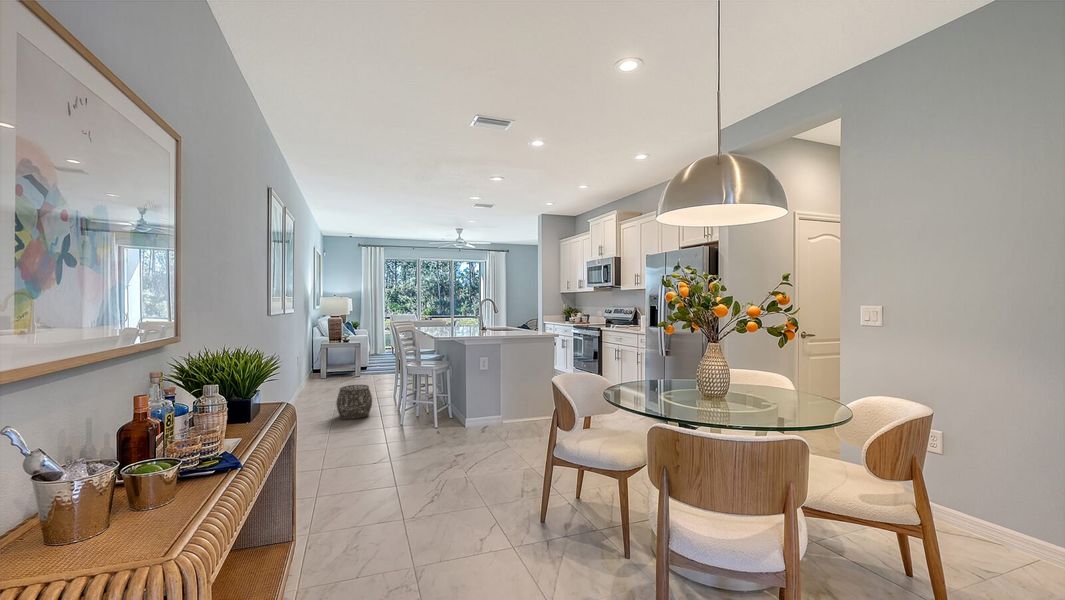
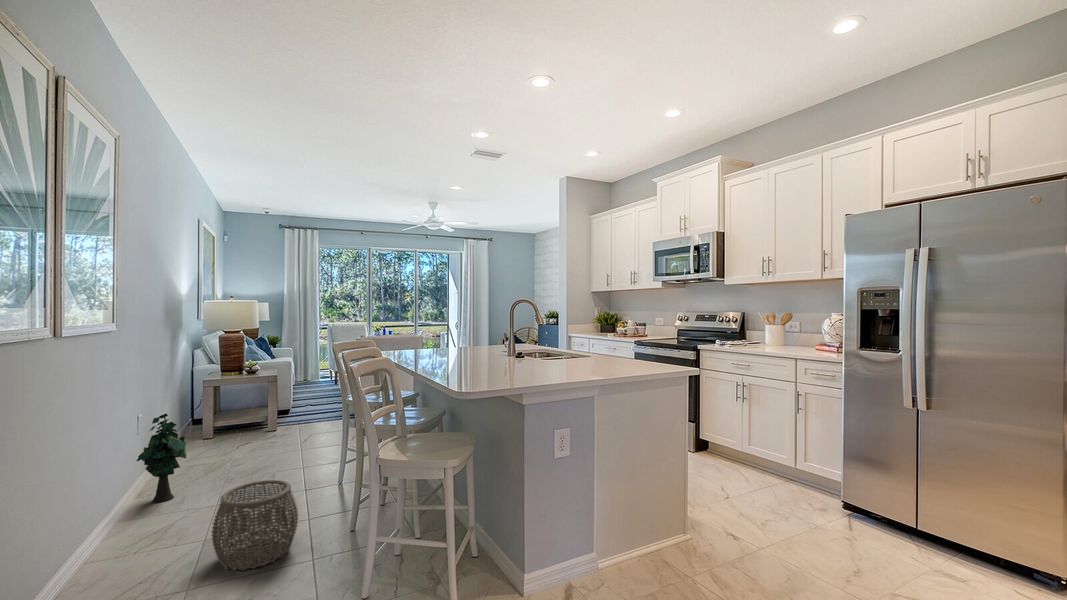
decorative plant: none [297,357,319,400] -> present [136,414,186,502]

